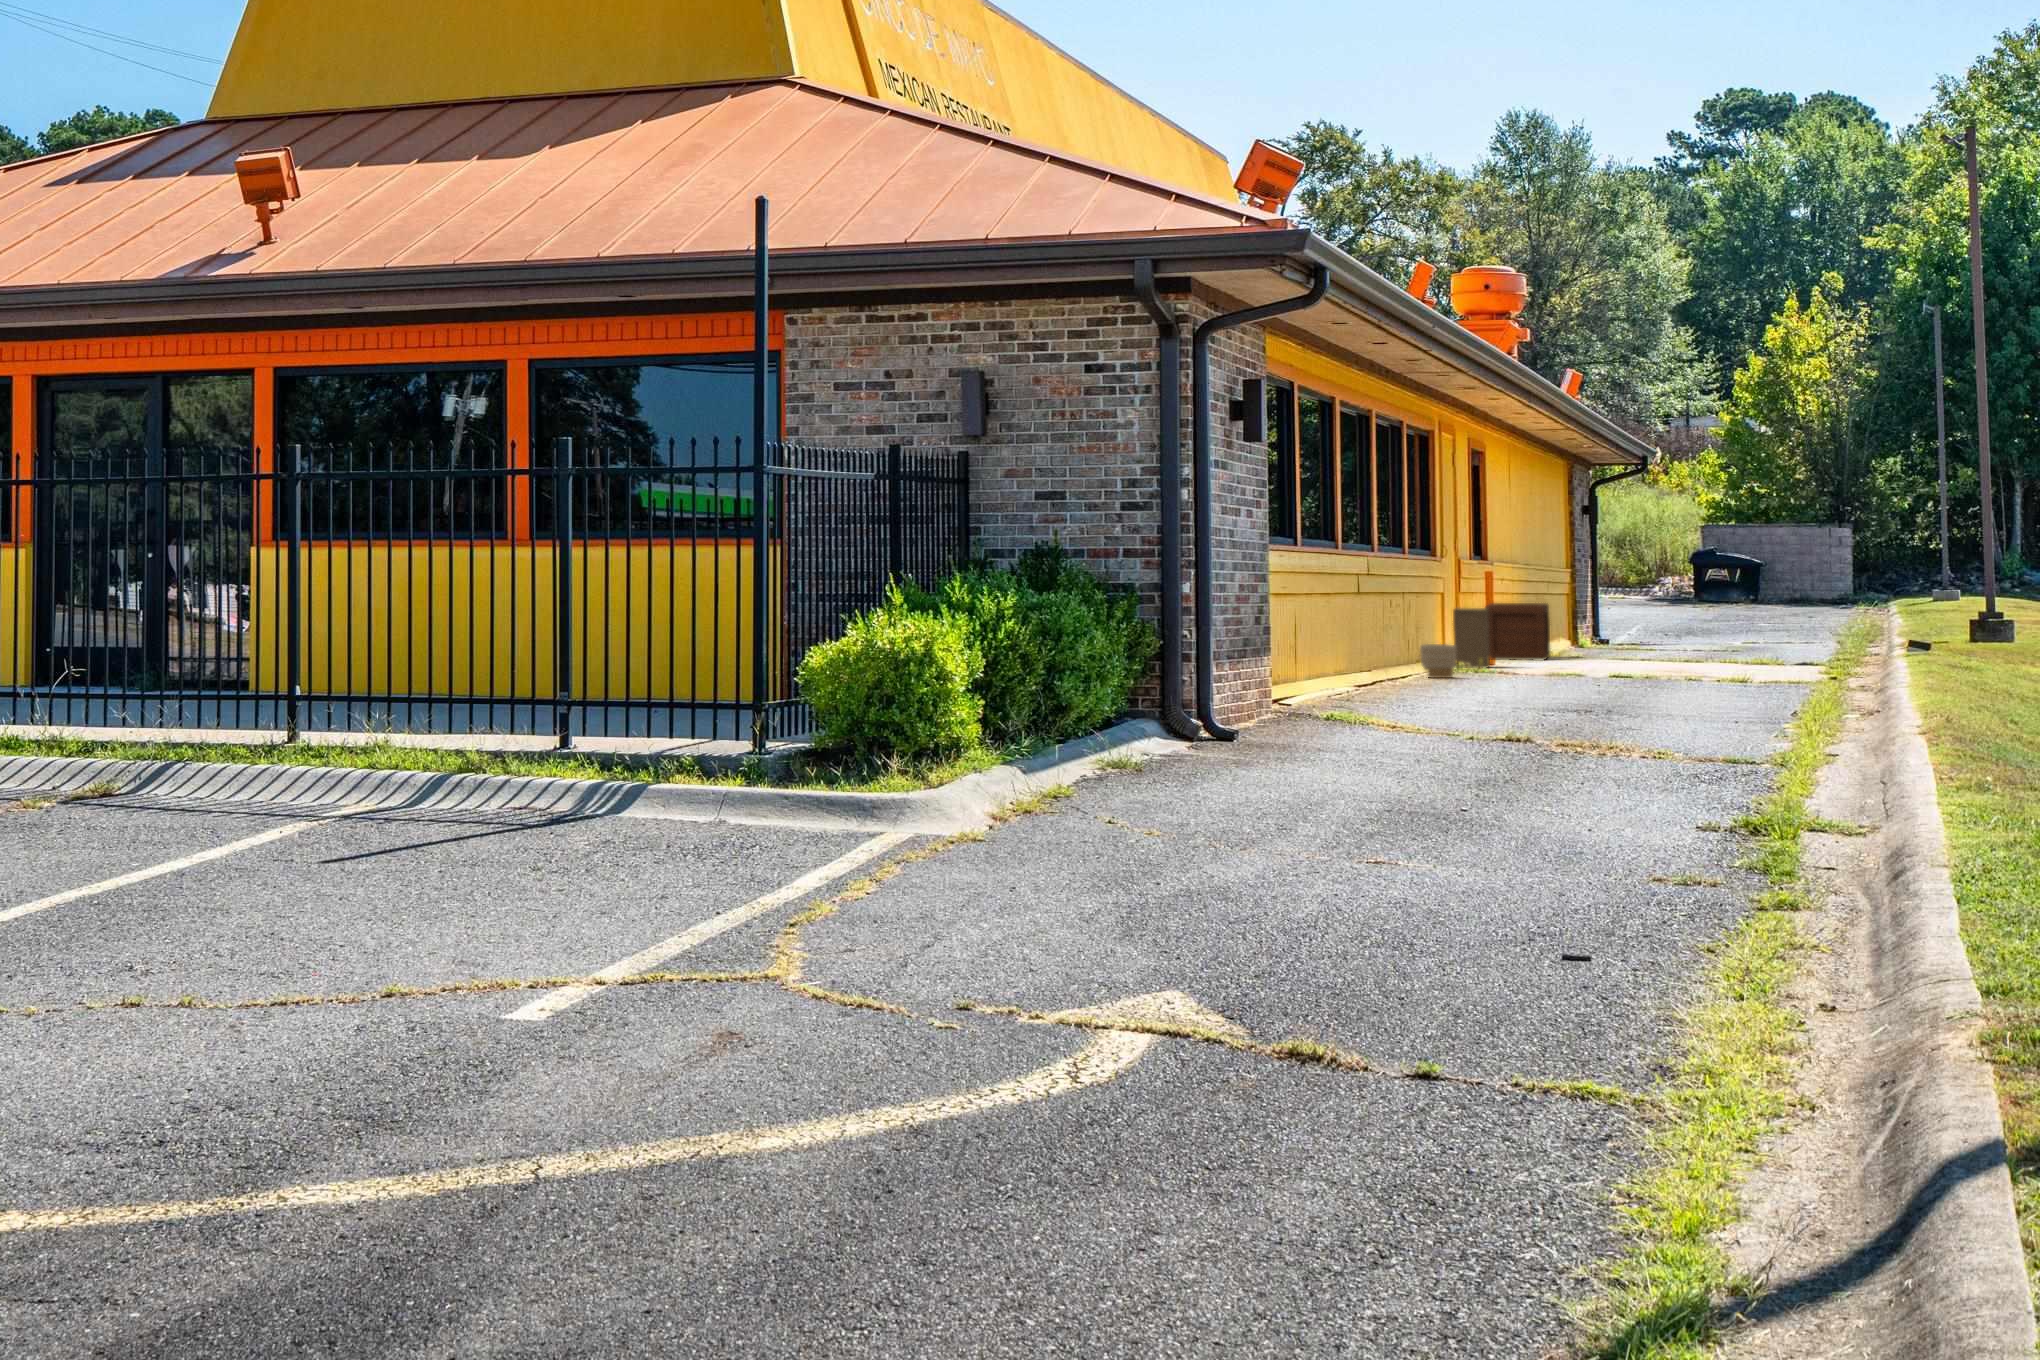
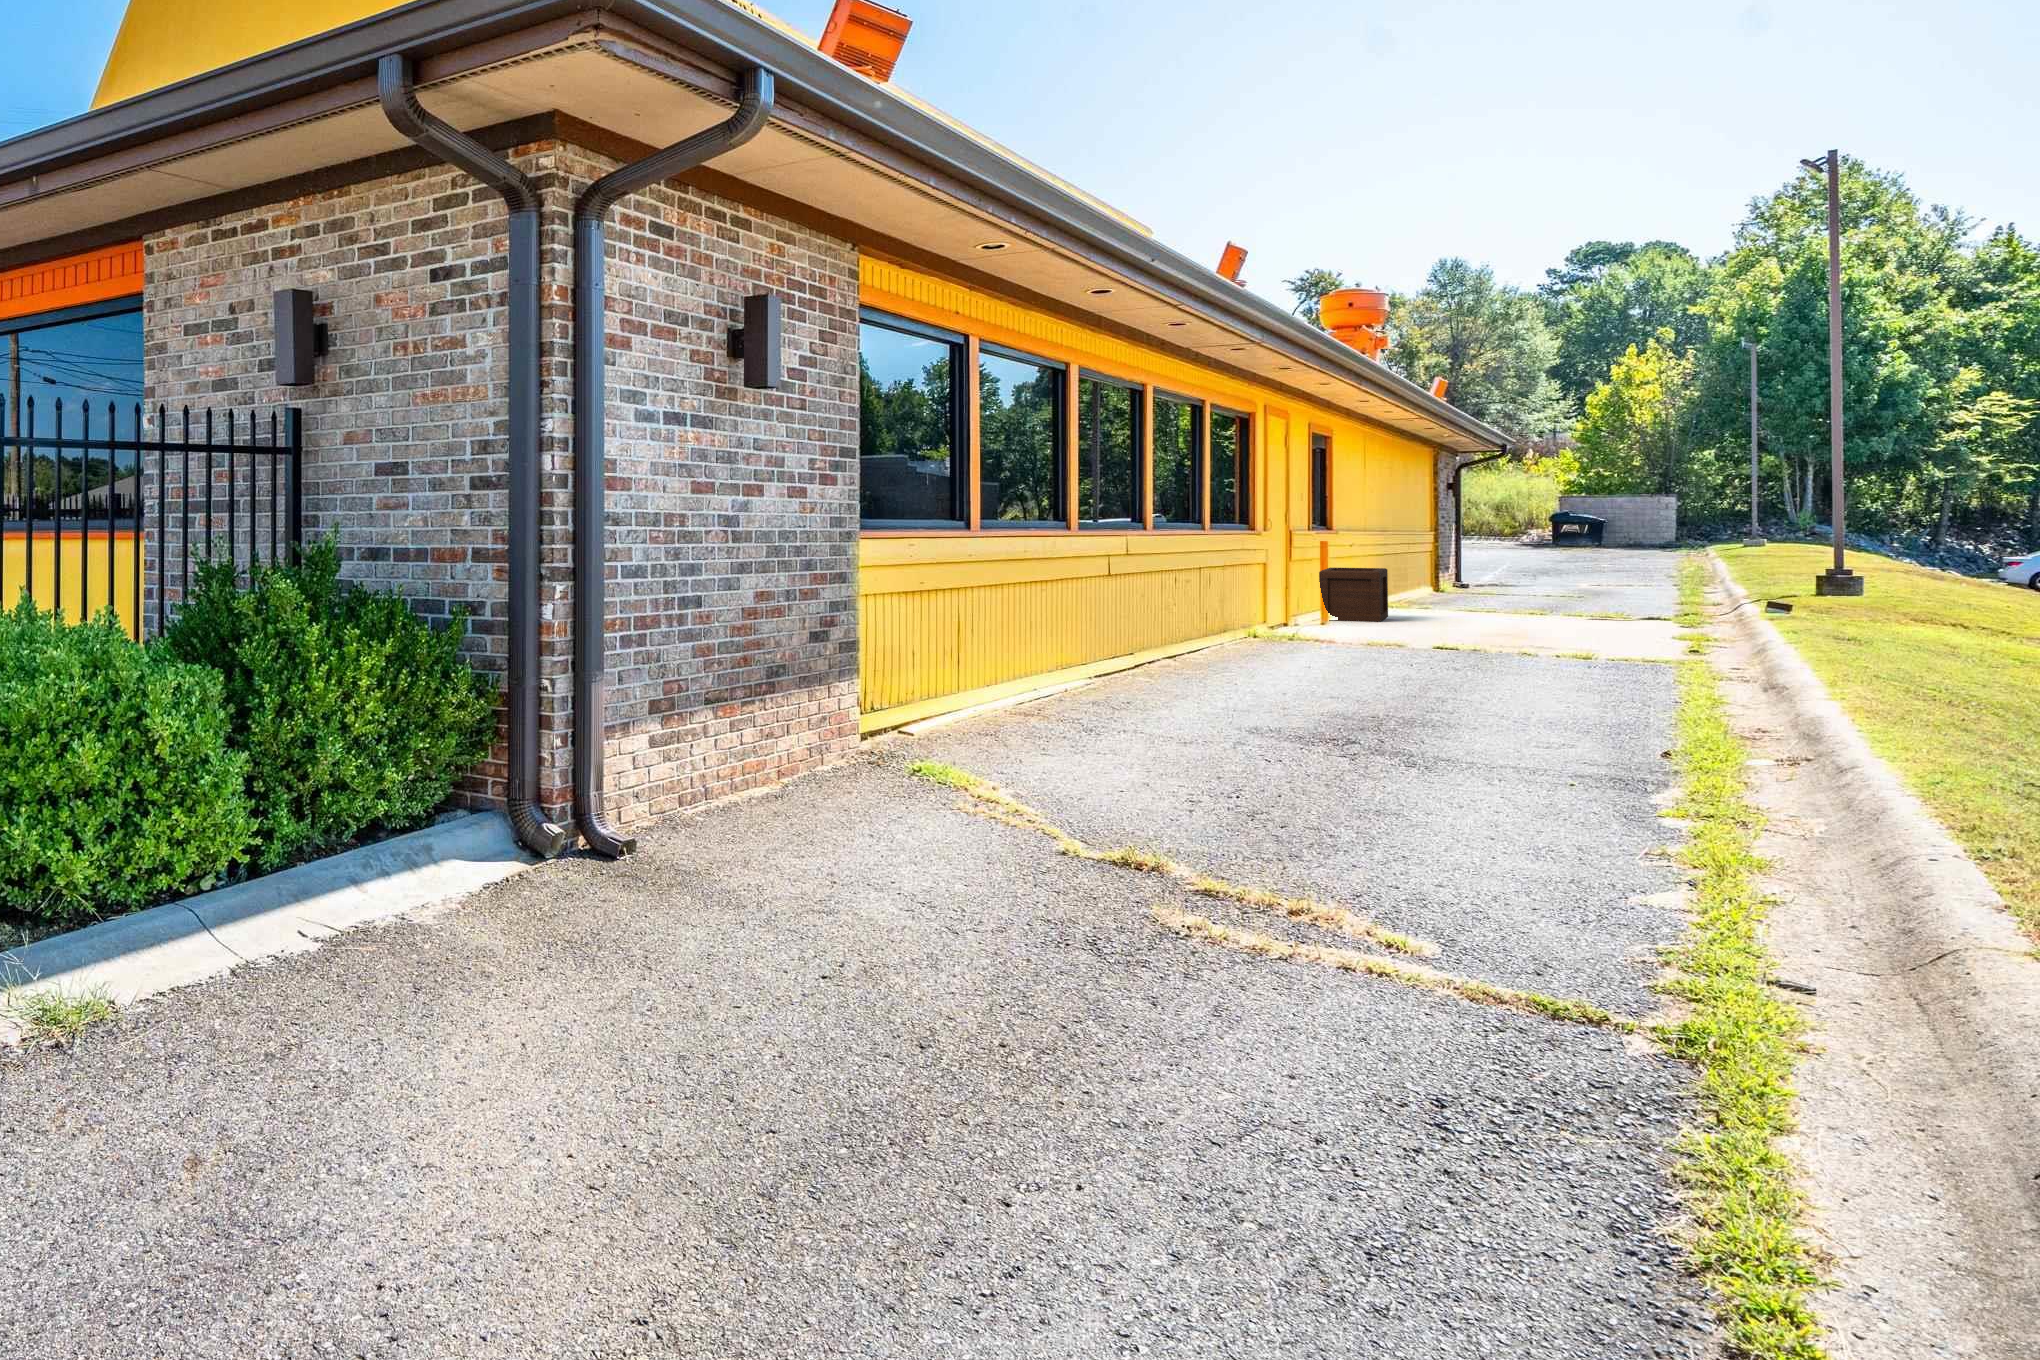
cardboard box: present [1453,608,1490,668] -> none [1274,576,1313,635]
planter: present [1420,644,1456,678] -> none [1221,617,1260,651]

